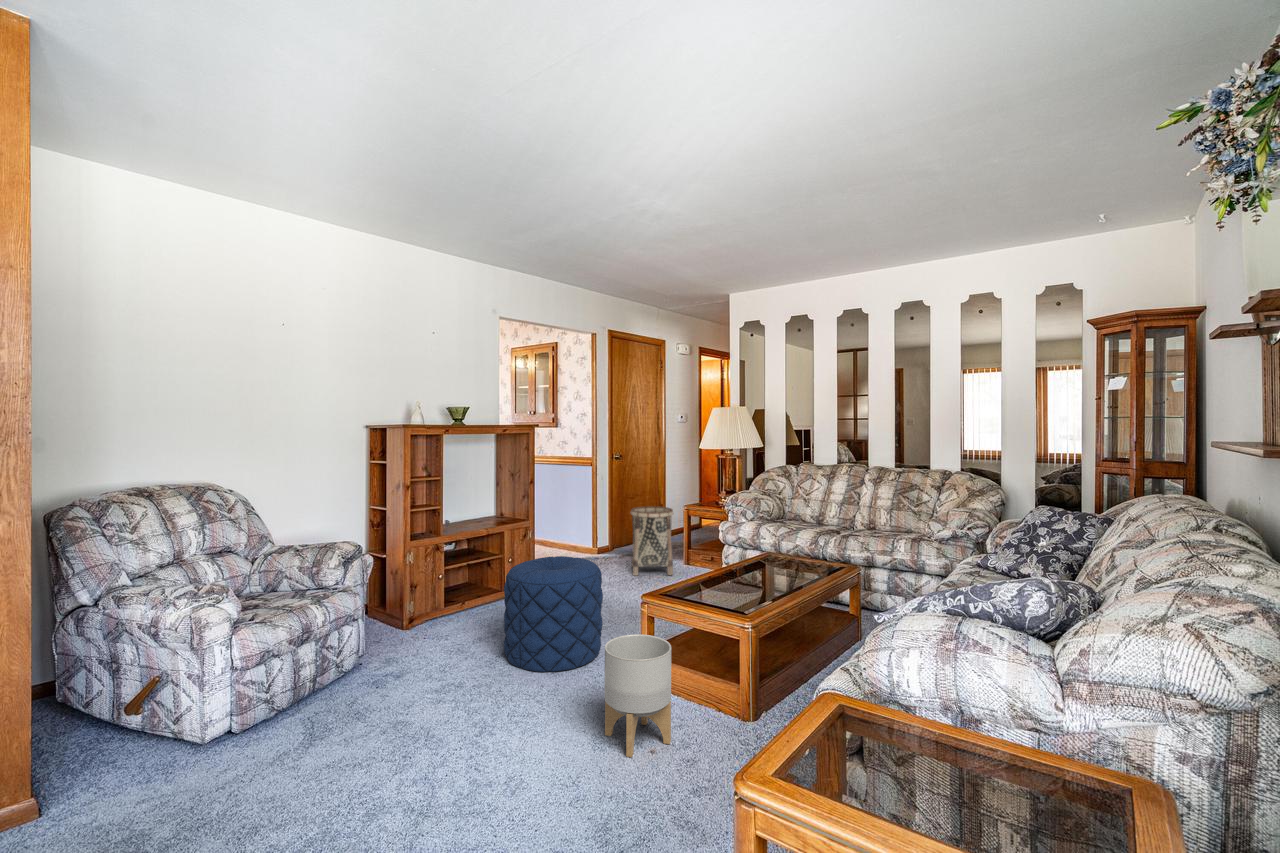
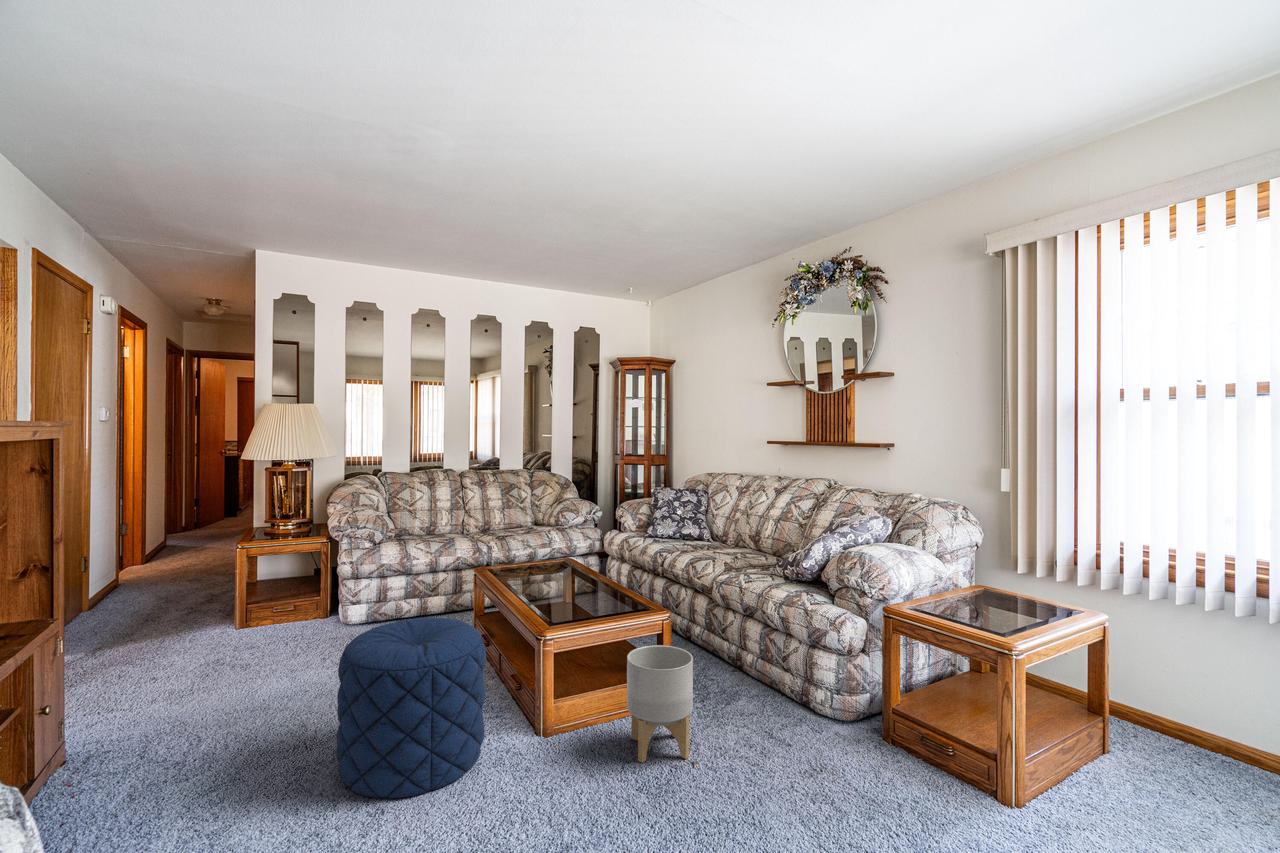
basket: present [631,506,673,576] -> none [191,549,285,659]

